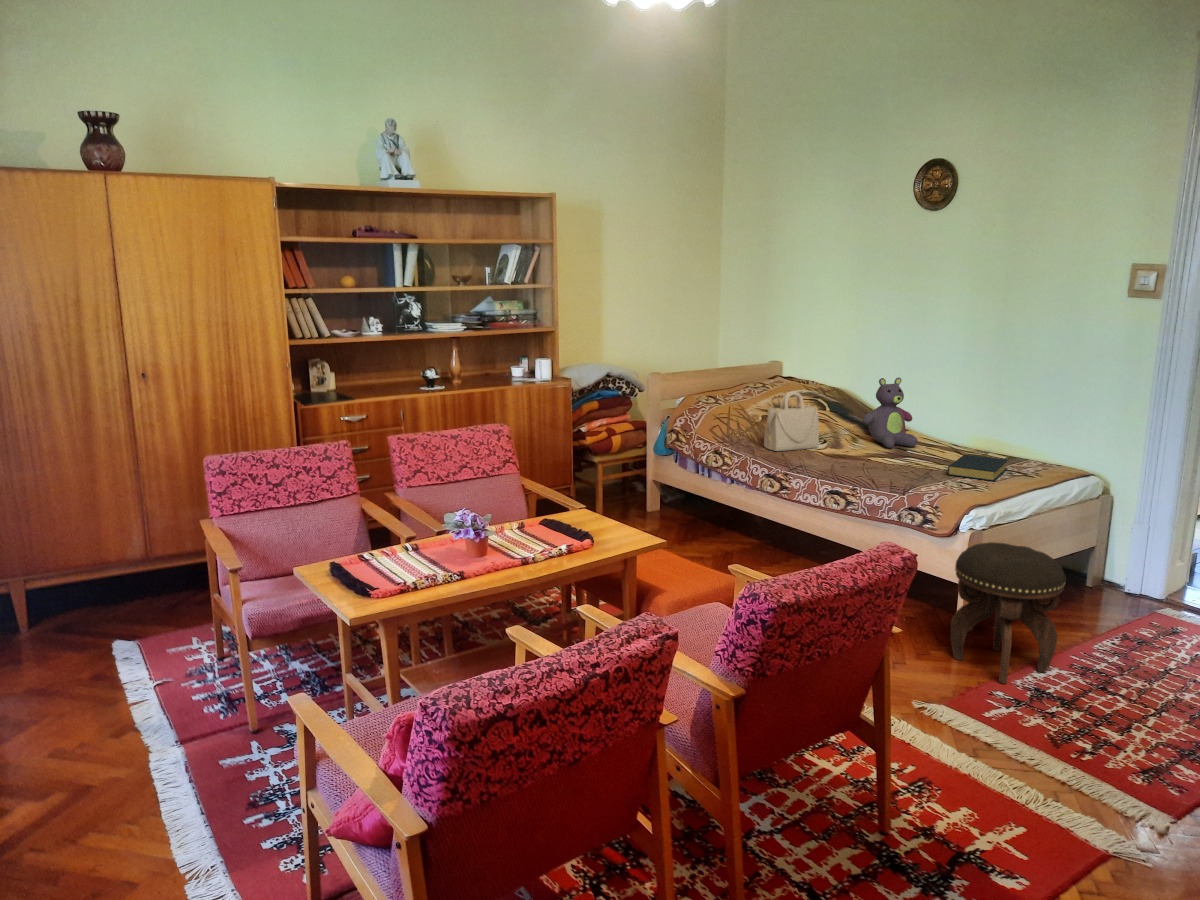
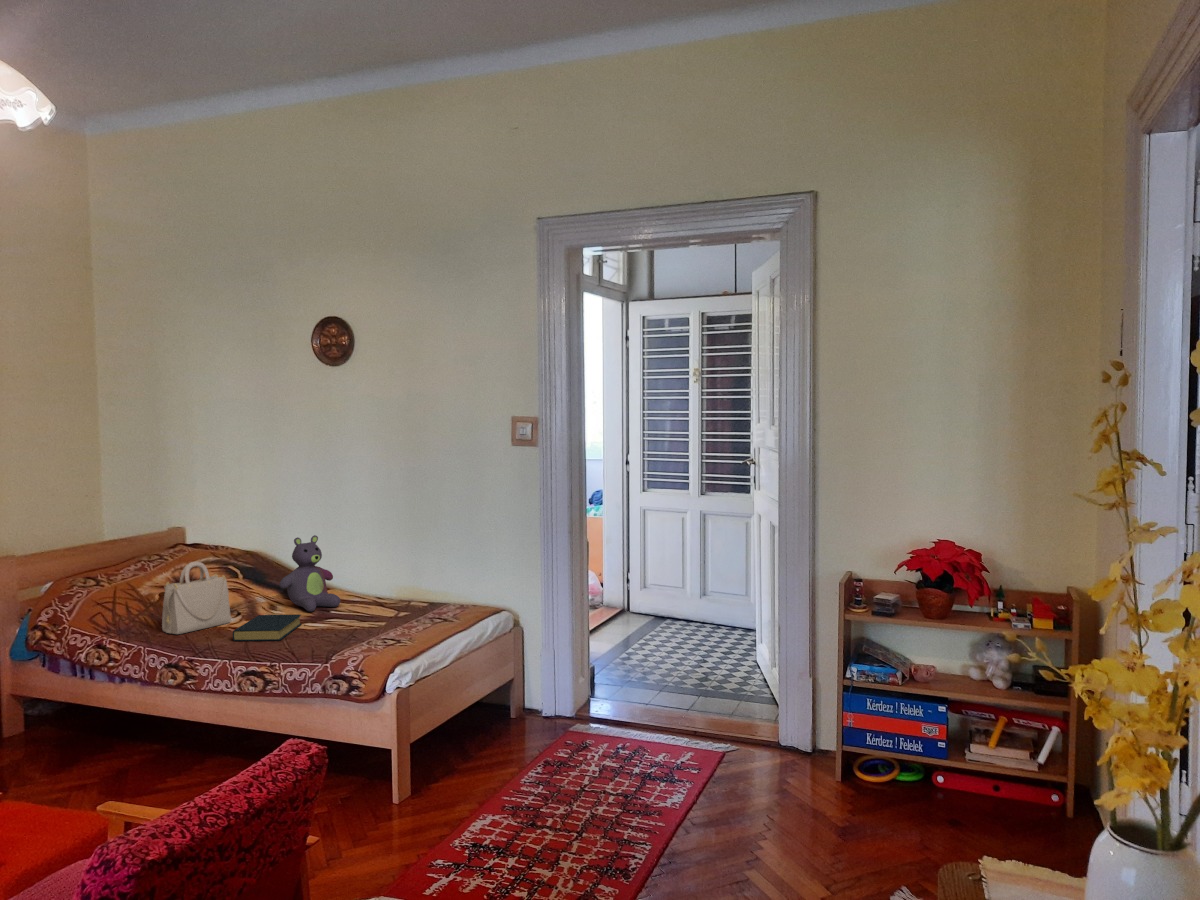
hardback book: present [948,455,1008,481] -> present [233,614,301,641]
footstool: present [951,542,1066,684] -> none [385,696,489,850]

